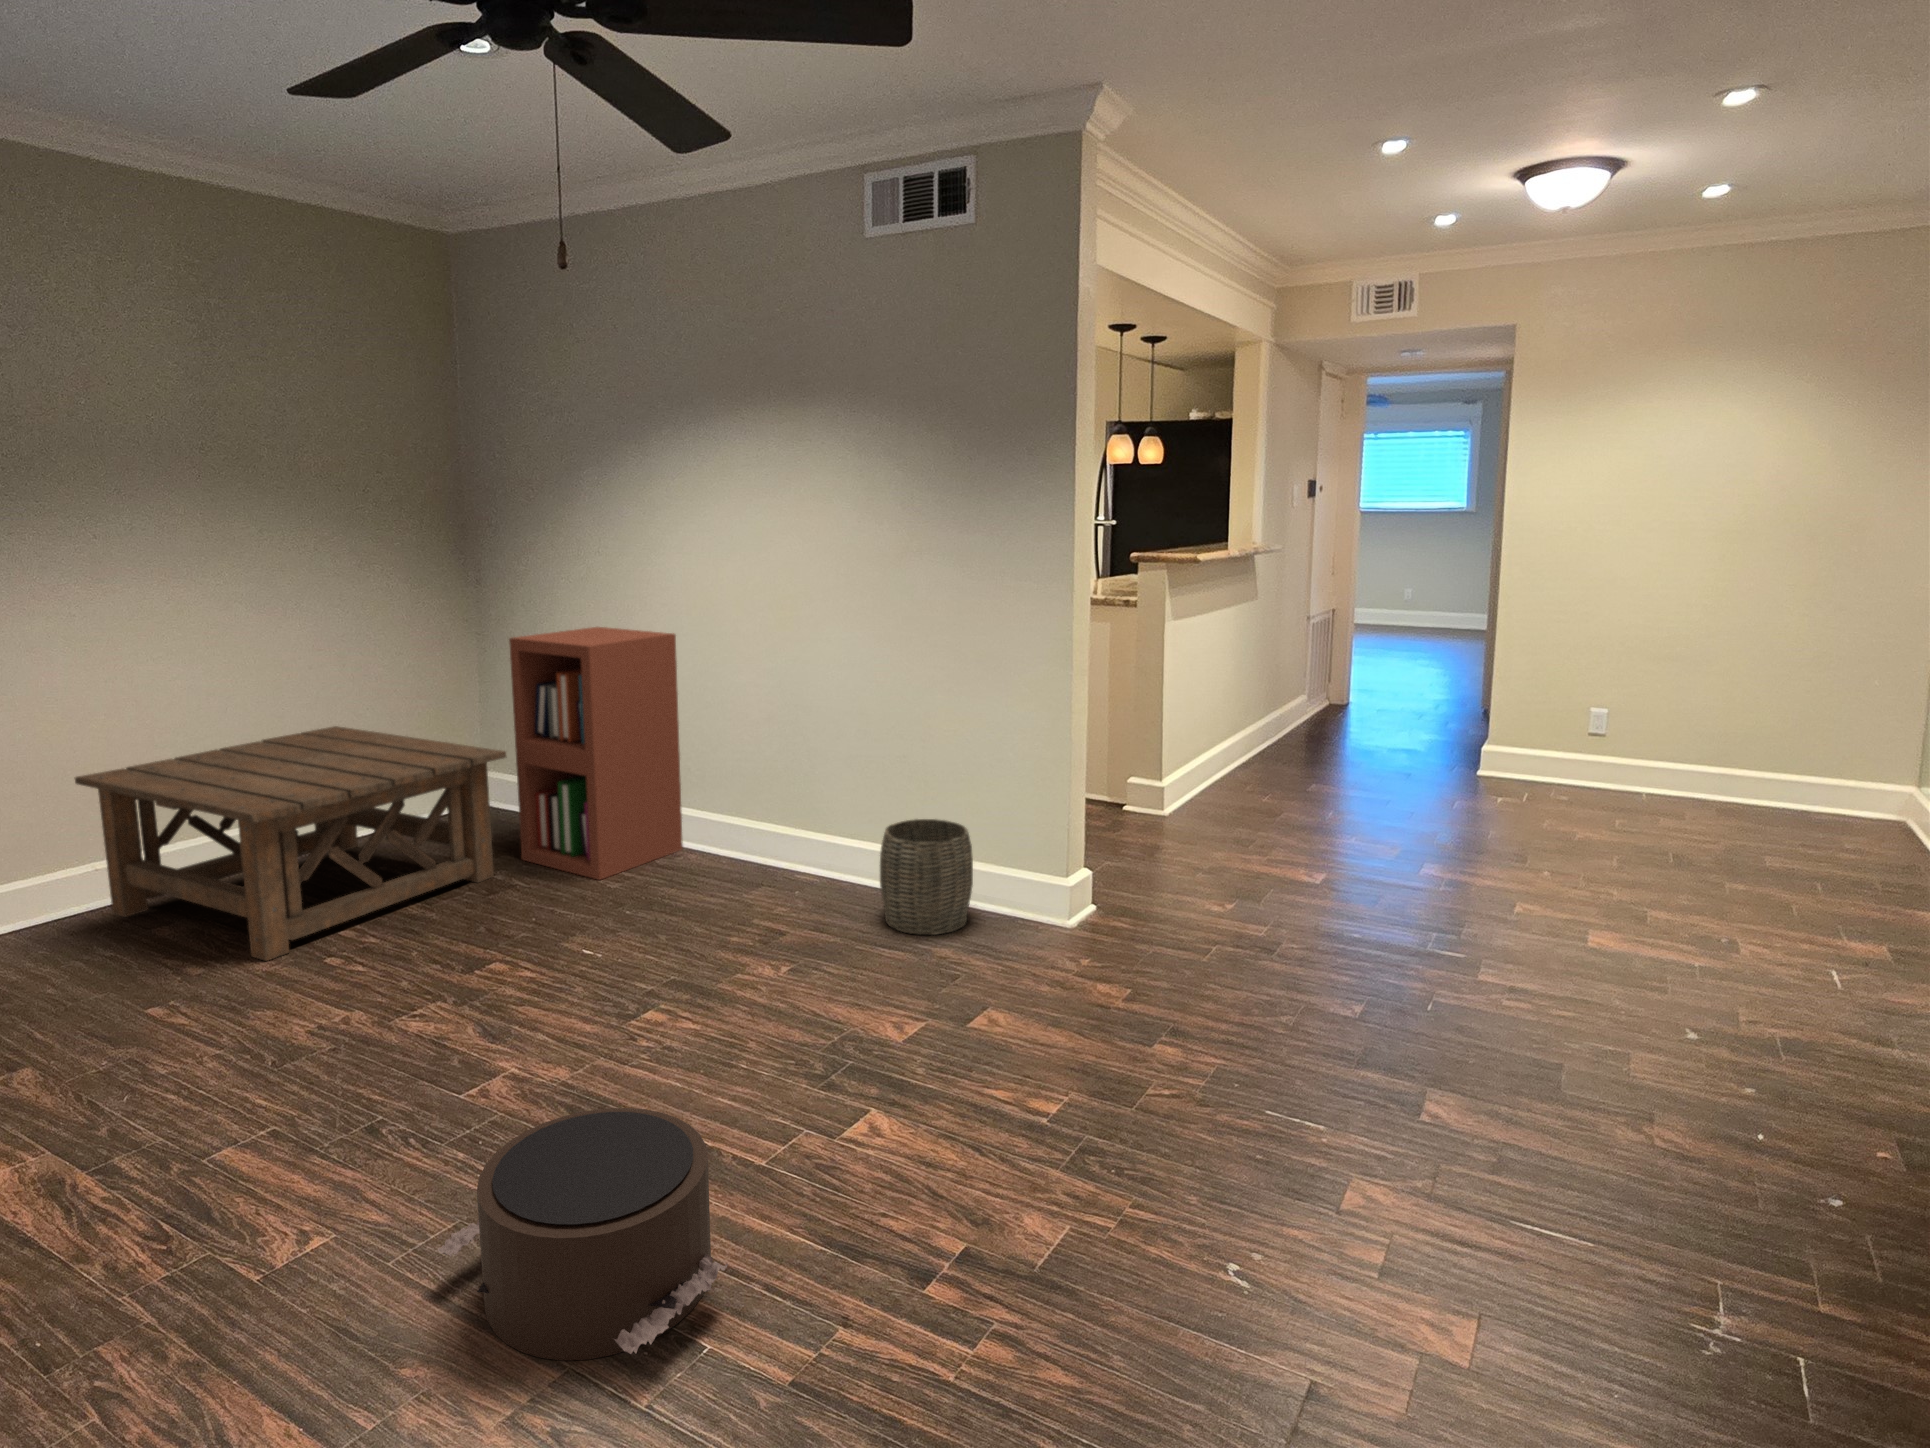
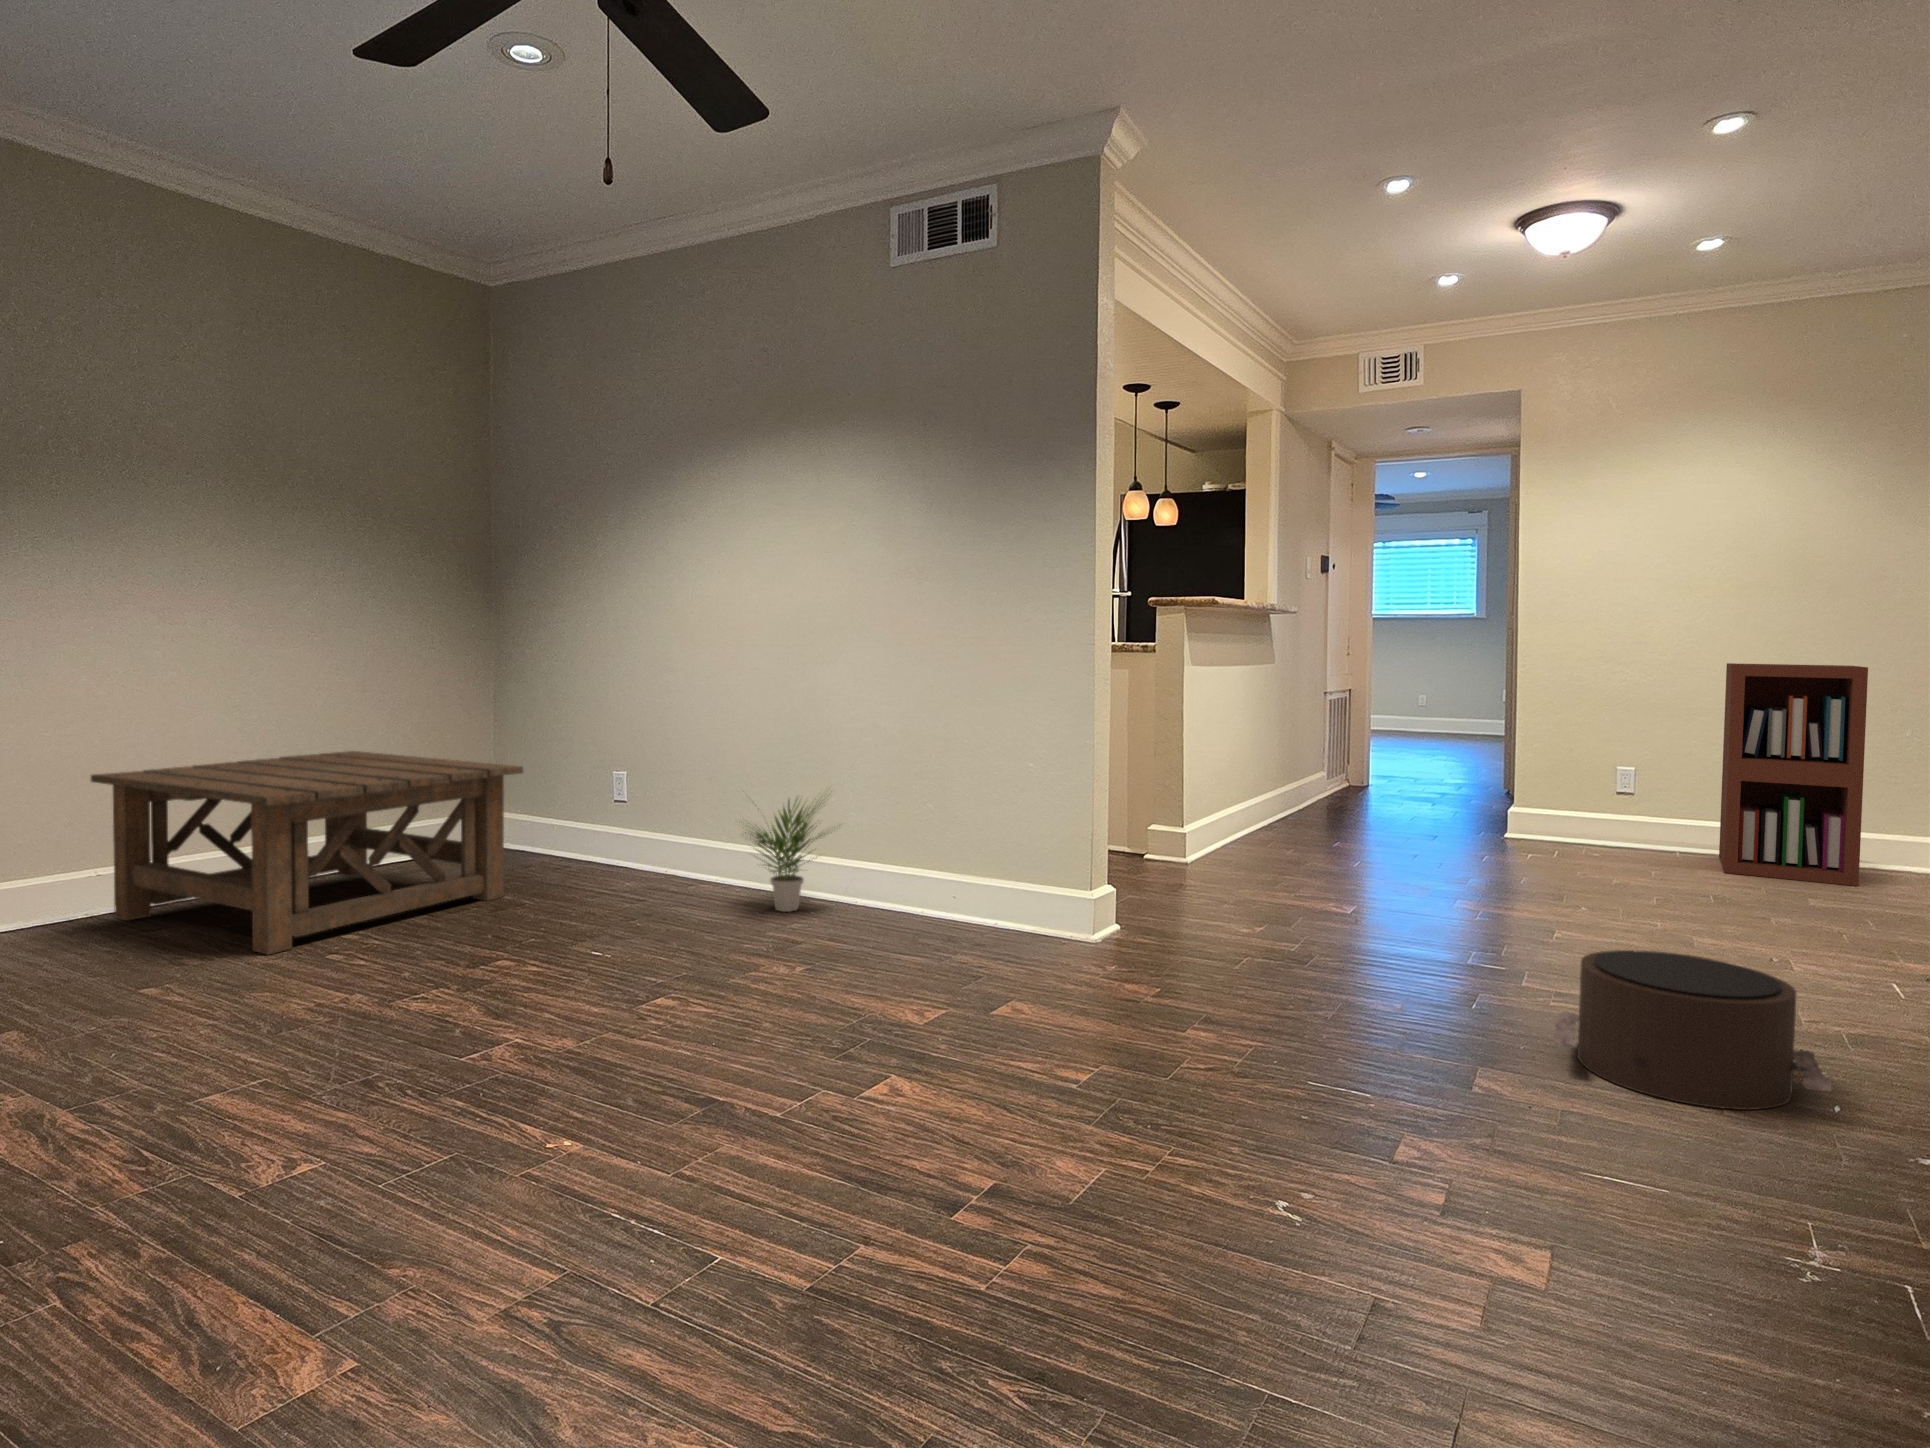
bookshelf: present [509,627,683,880] -> present [1719,663,1868,886]
potted plant: none [717,768,827,893] -> present [747,791,834,912]
woven basket: present [880,819,973,935] -> none [899,832,994,945]
pouf: present [437,1108,728,1360] -> present [1554,950,1831,1110]

